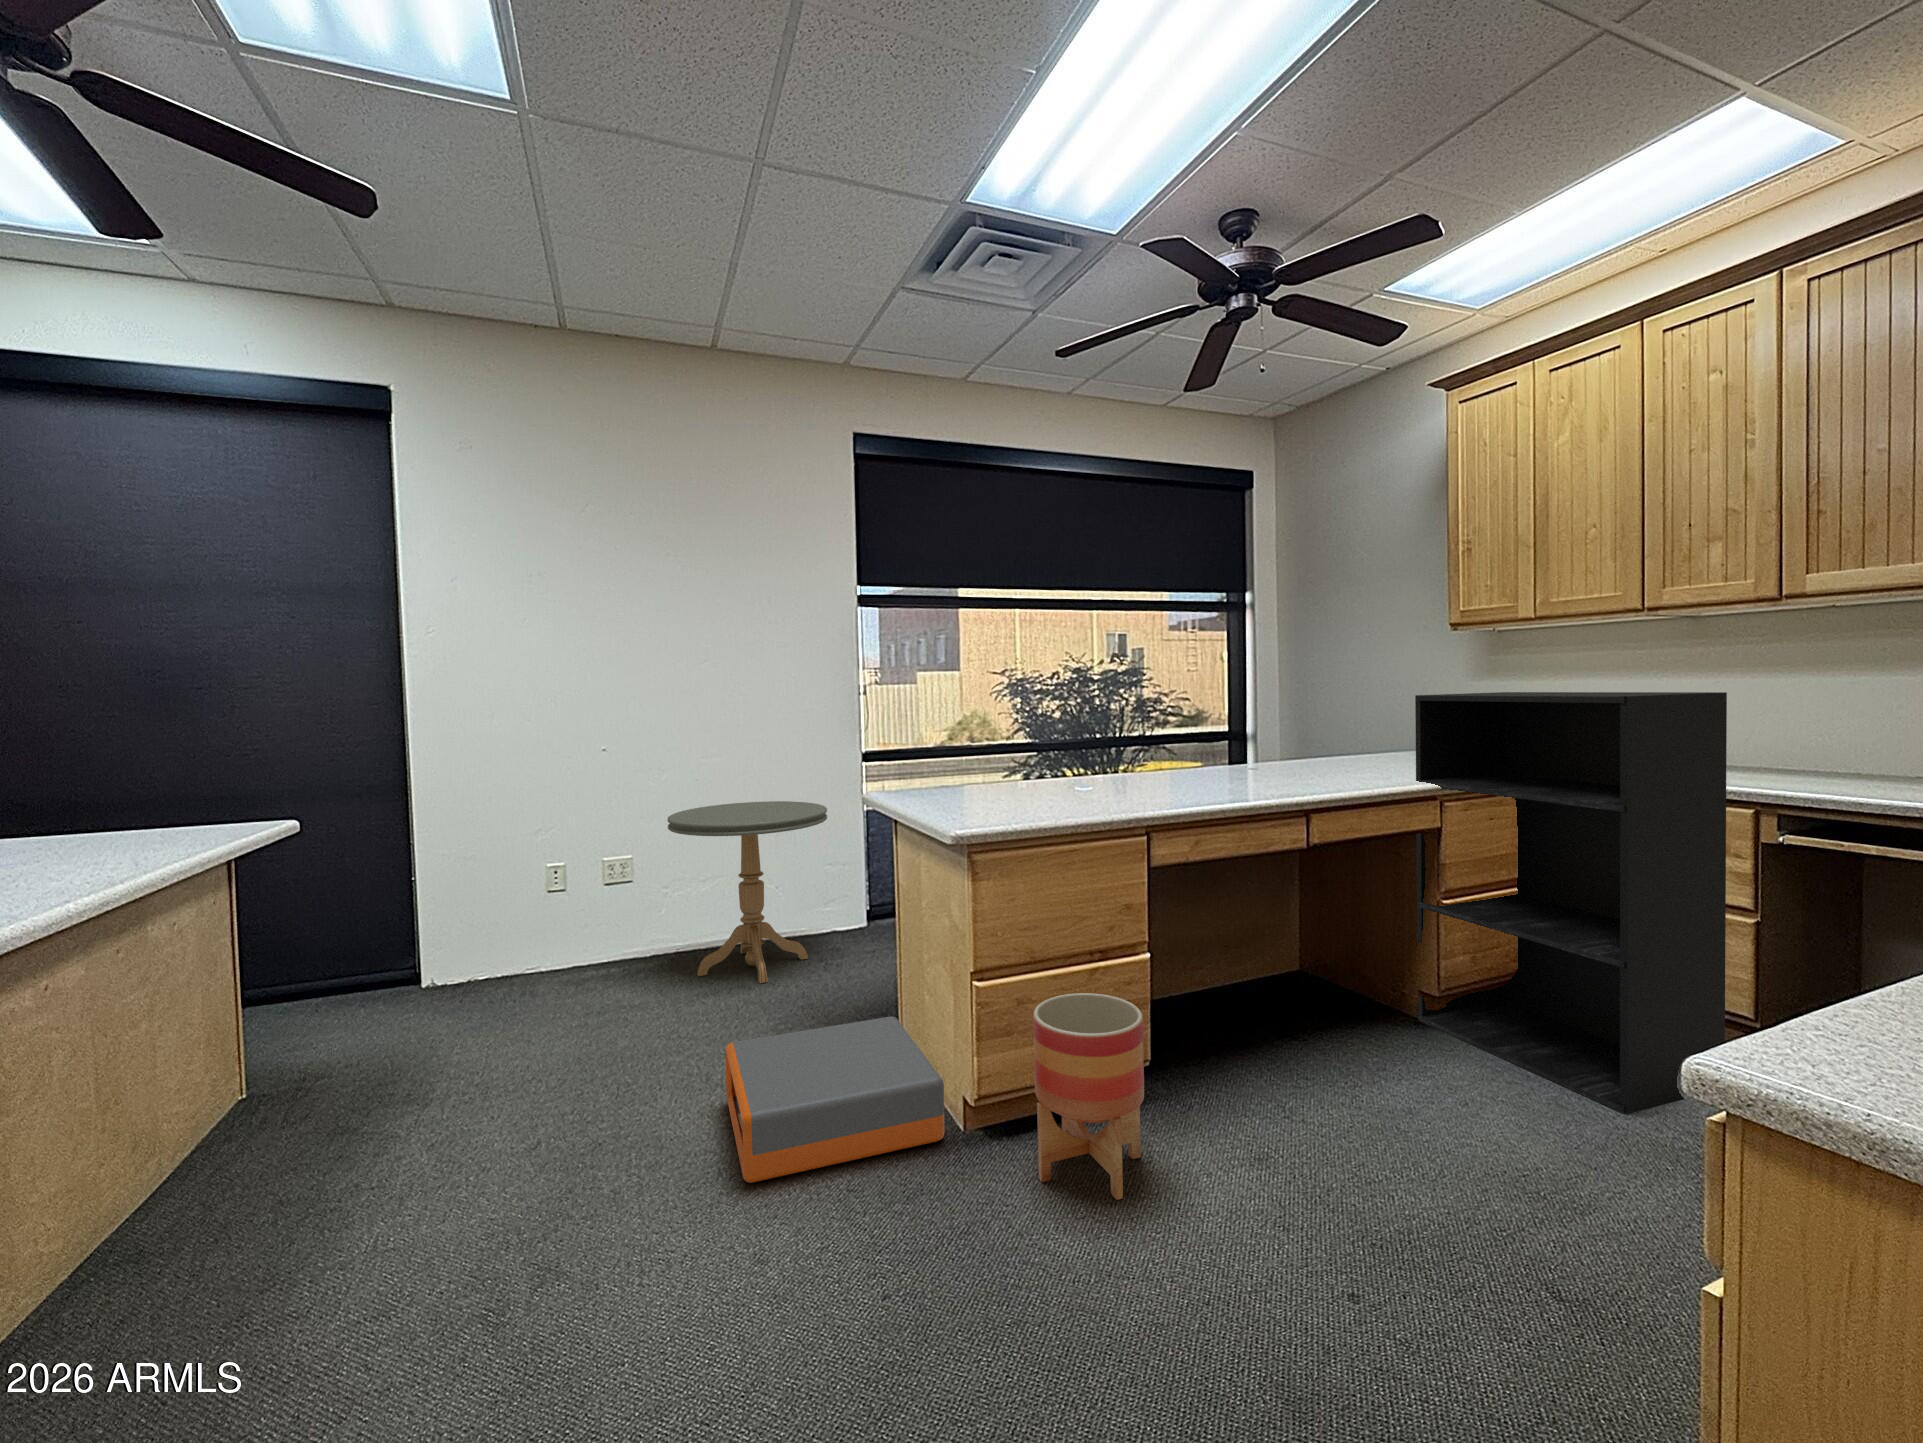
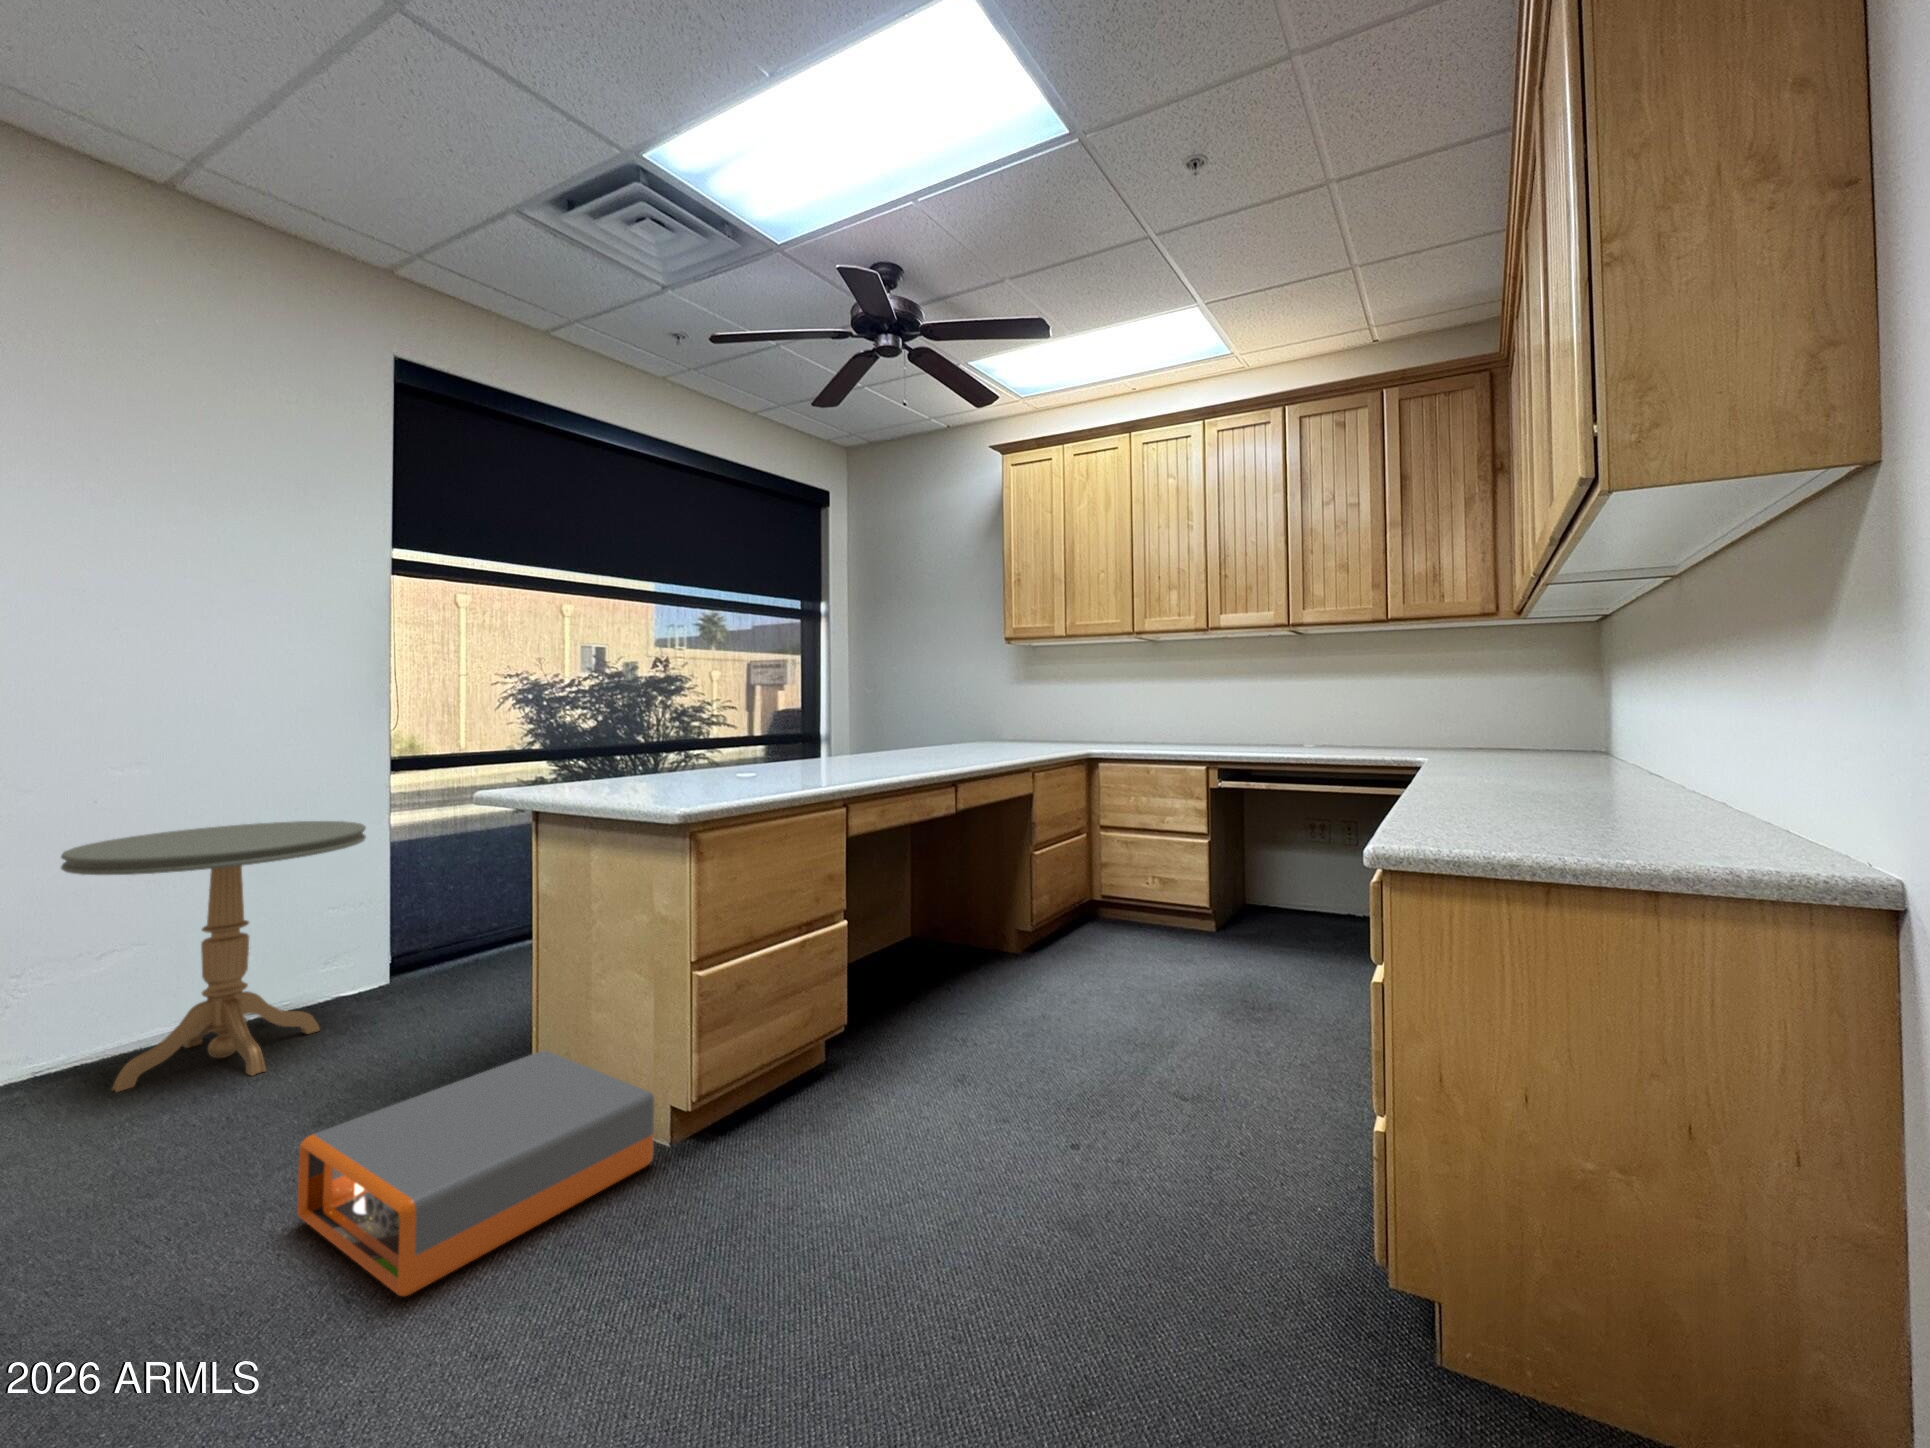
bookshelf: present [1415,692,1727,1114] -> none [1012,686,1204,984]
planter: present [1033,993,1144,1200] -> none [768,962,878,1164]

